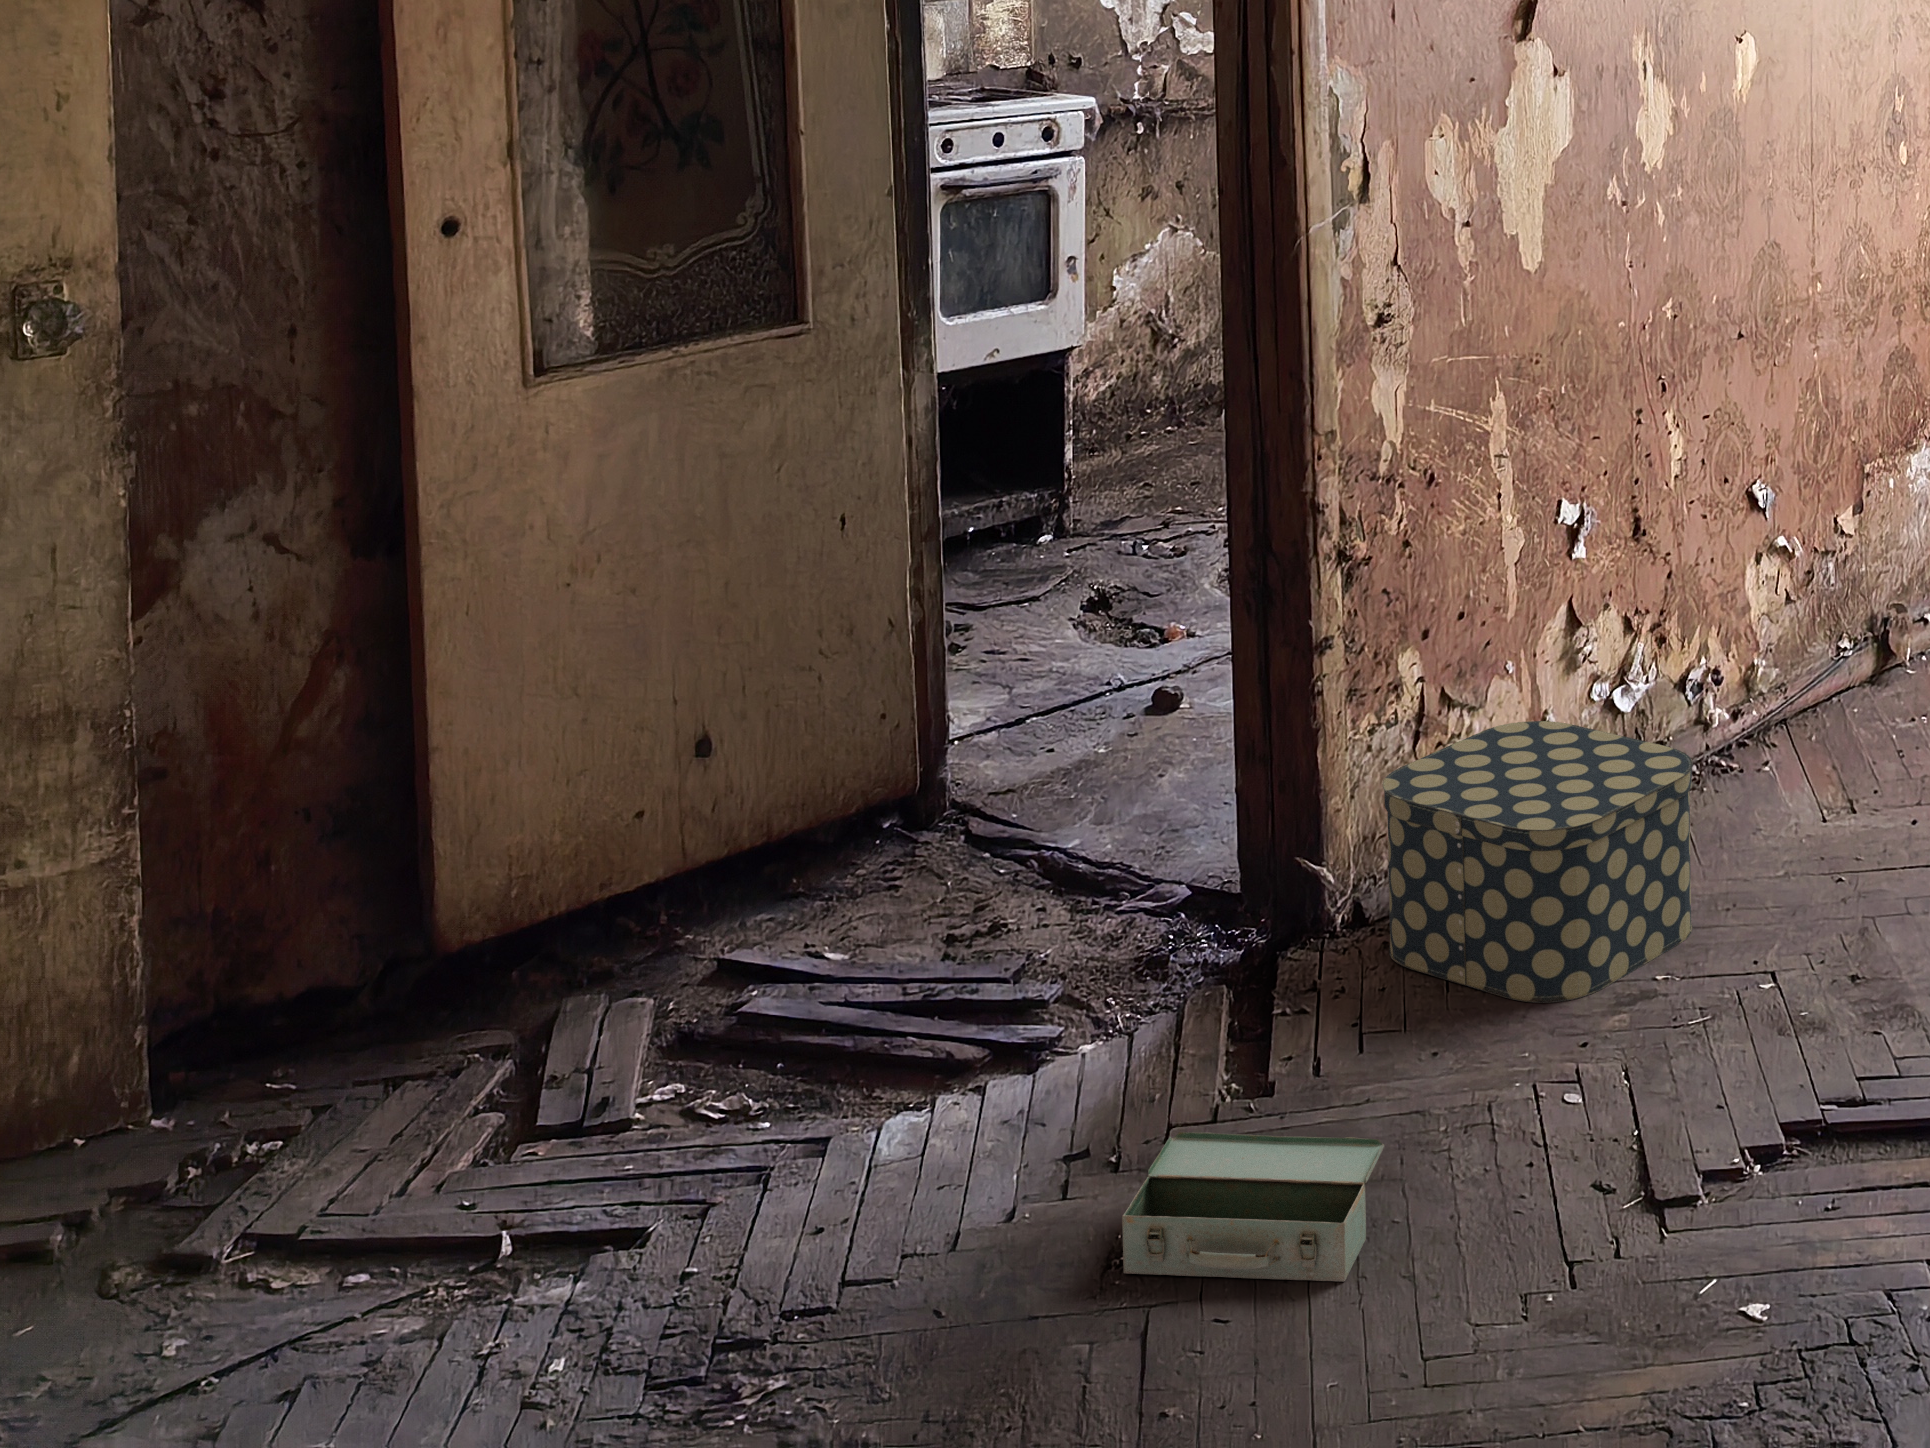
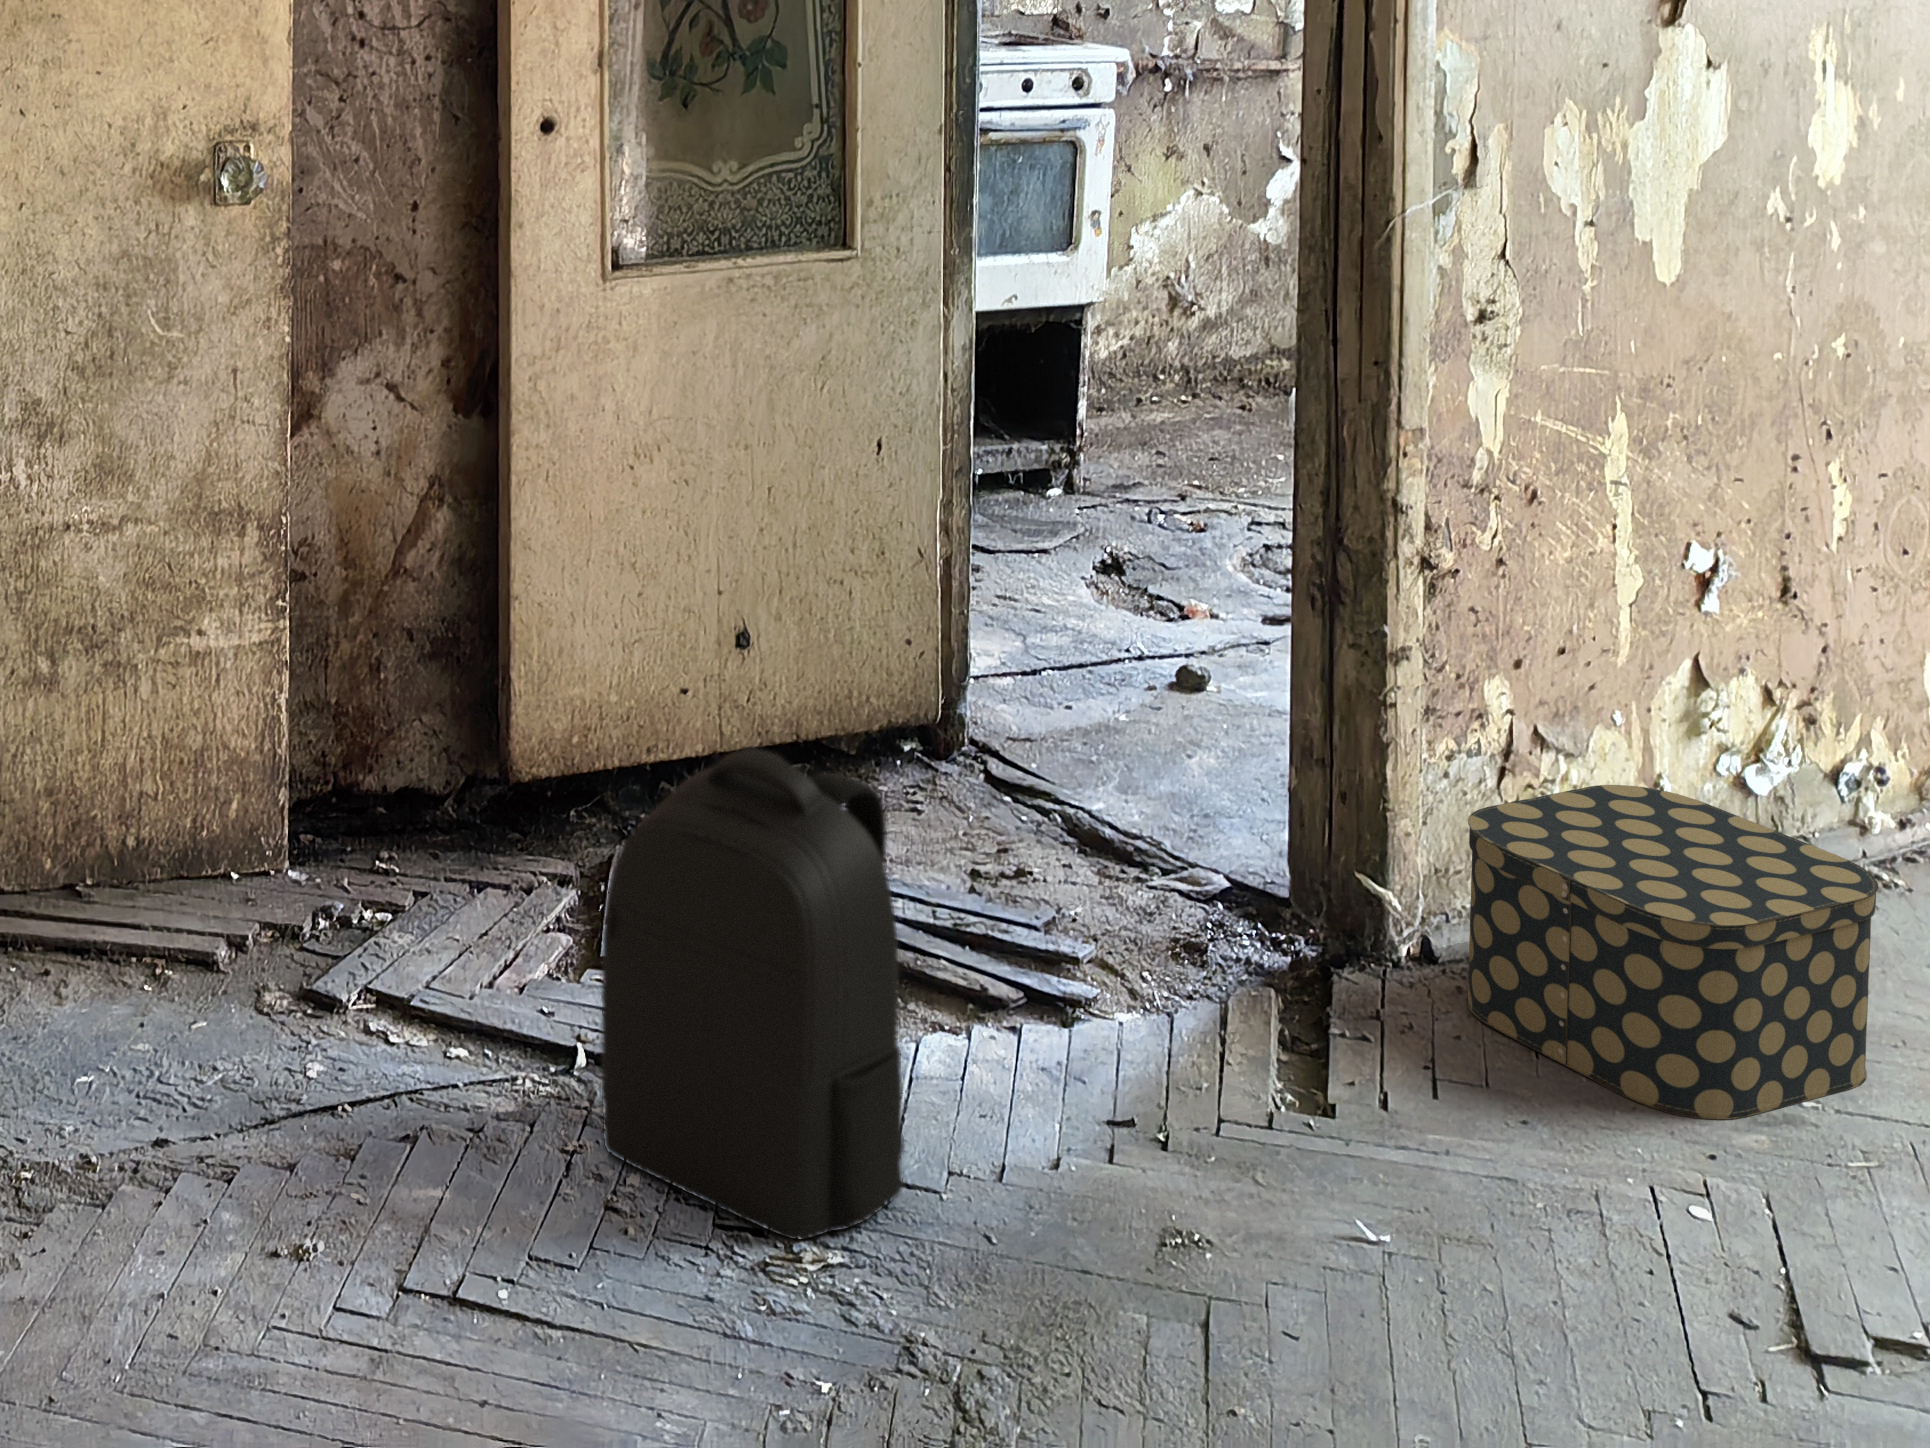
backpack: none [523,862,862,1362] -> present [601,747,904,1239]
toolbox: present [1122,1132,1384,1282] -> none [1180,1143,1486,1368]

